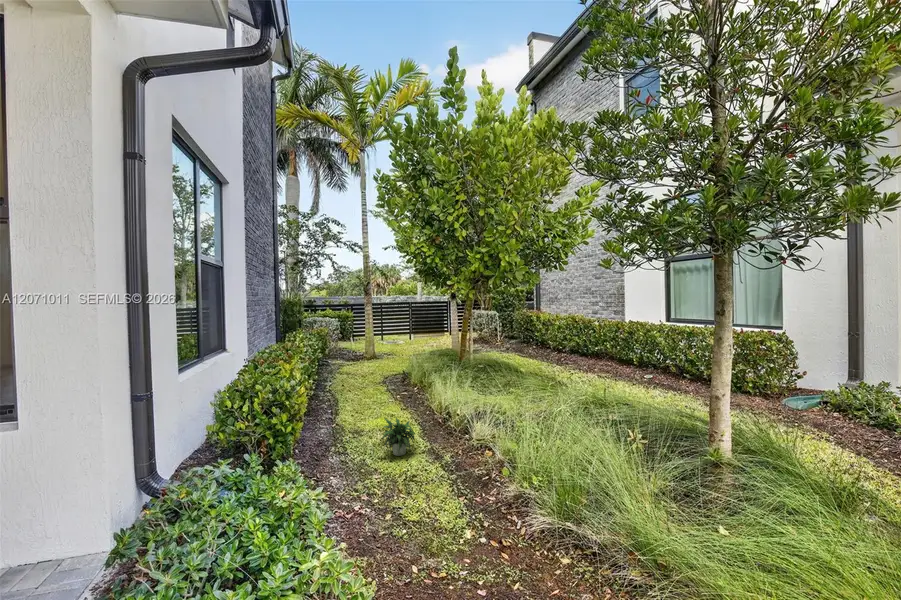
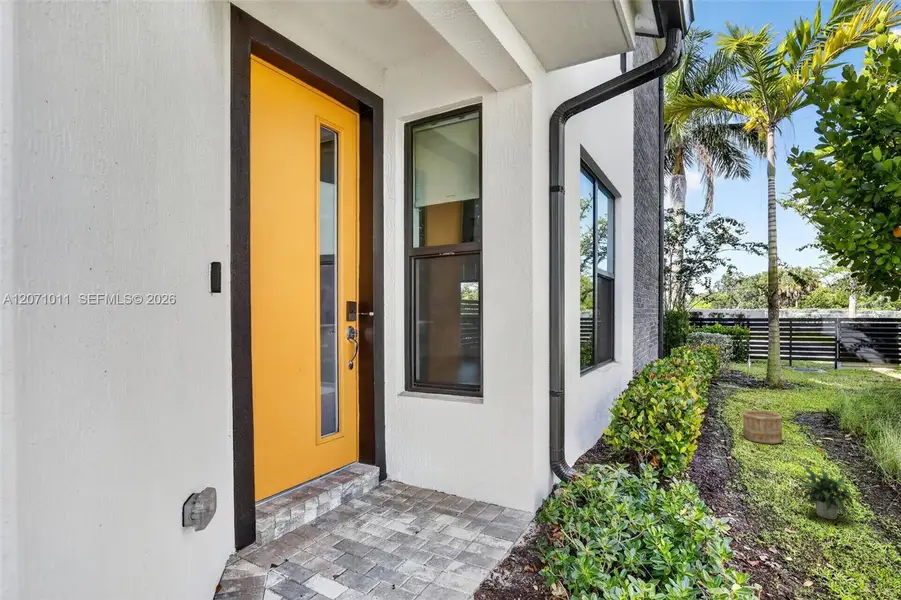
wooden bucket: none [343,379,372,406] -> present [742,410,782,444]

